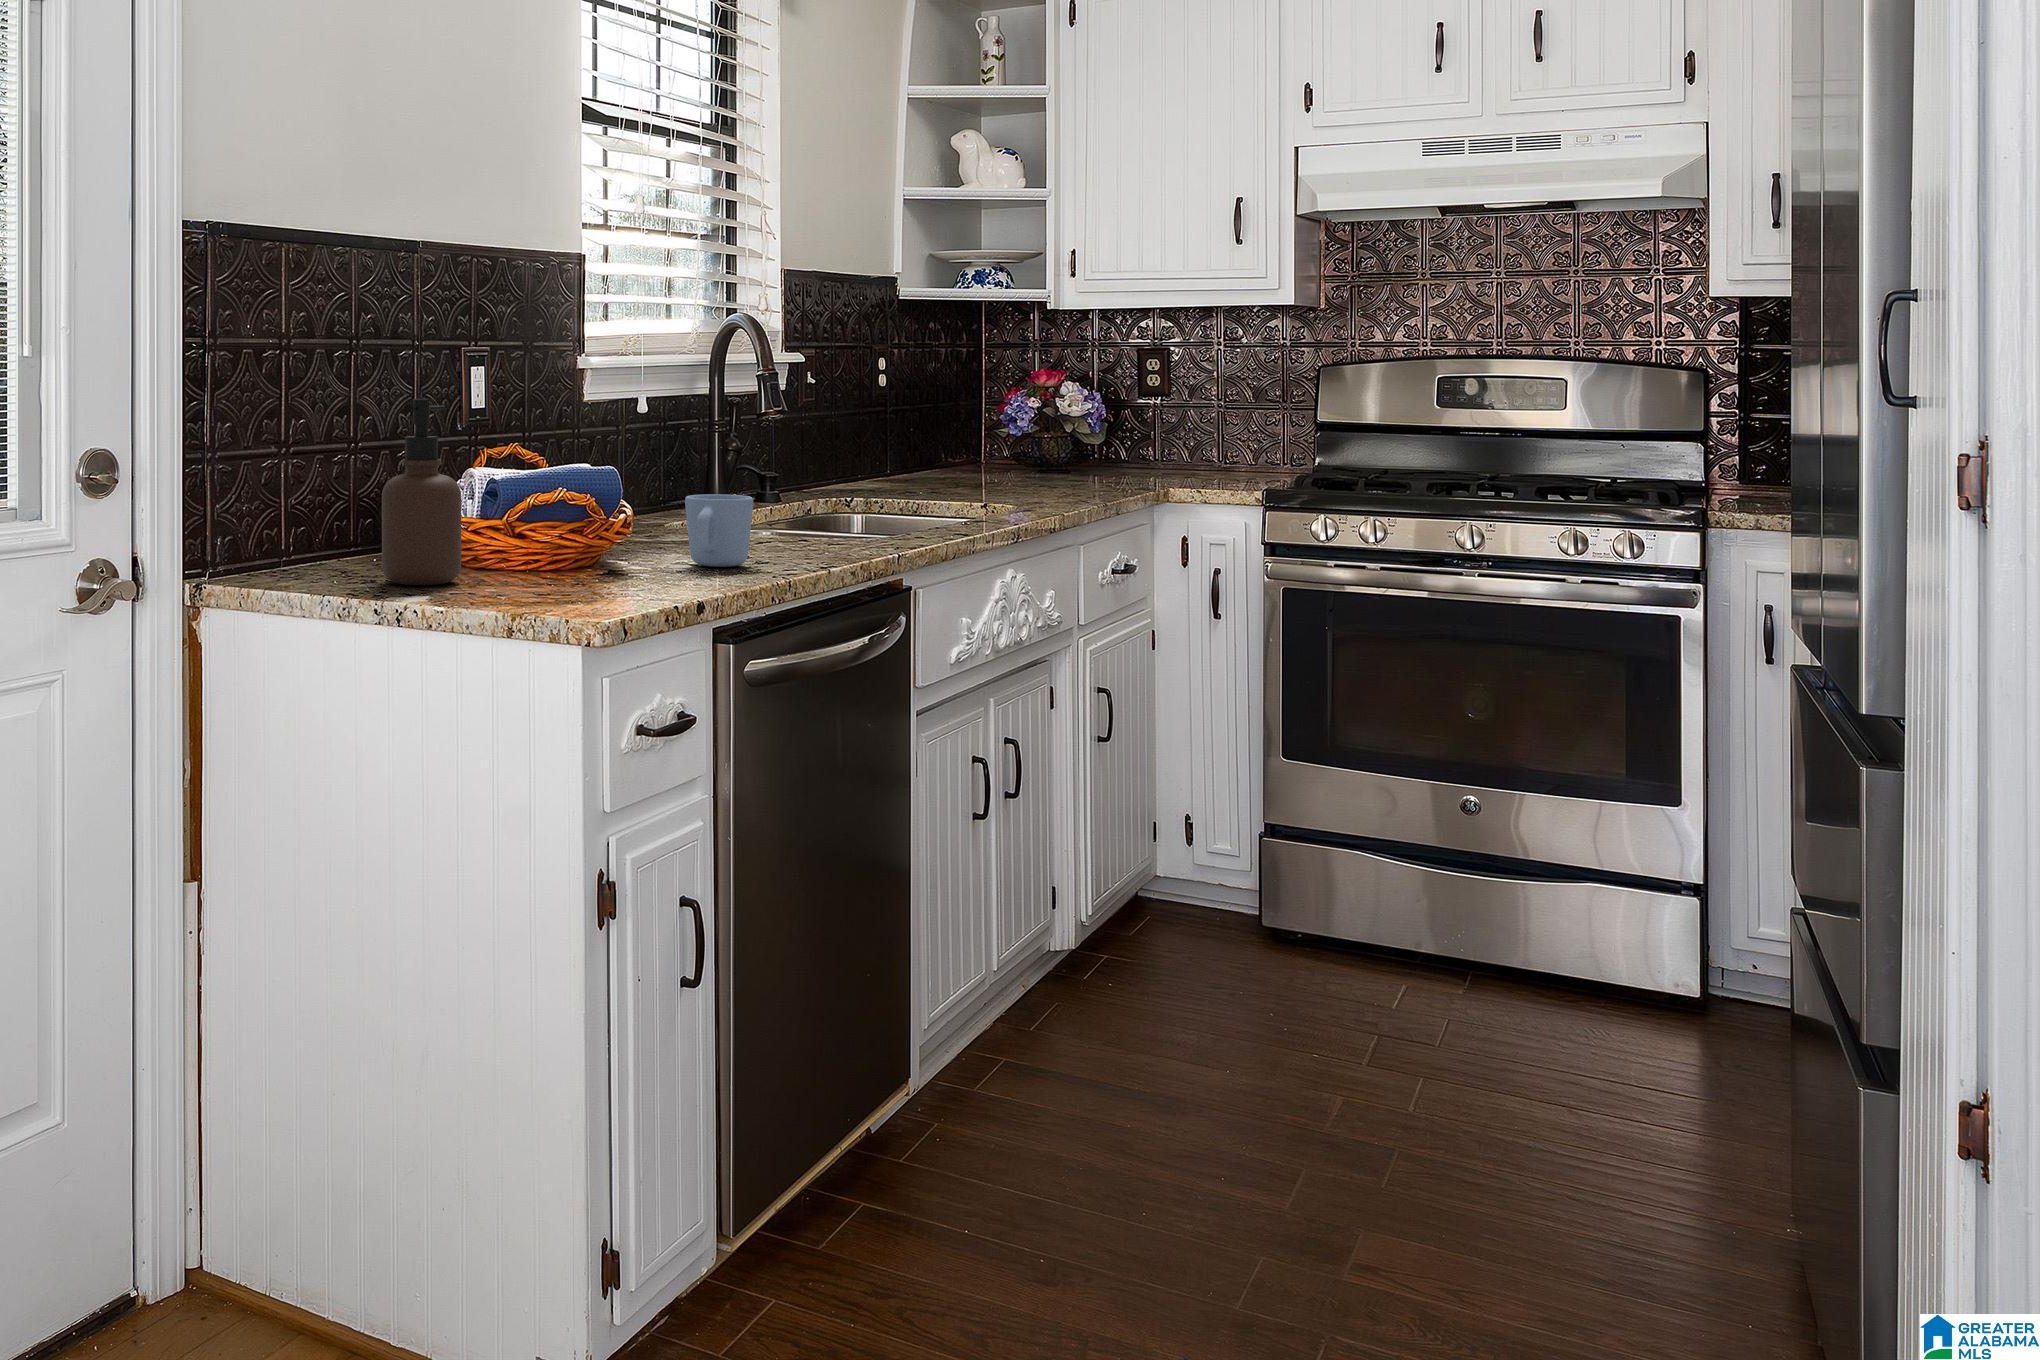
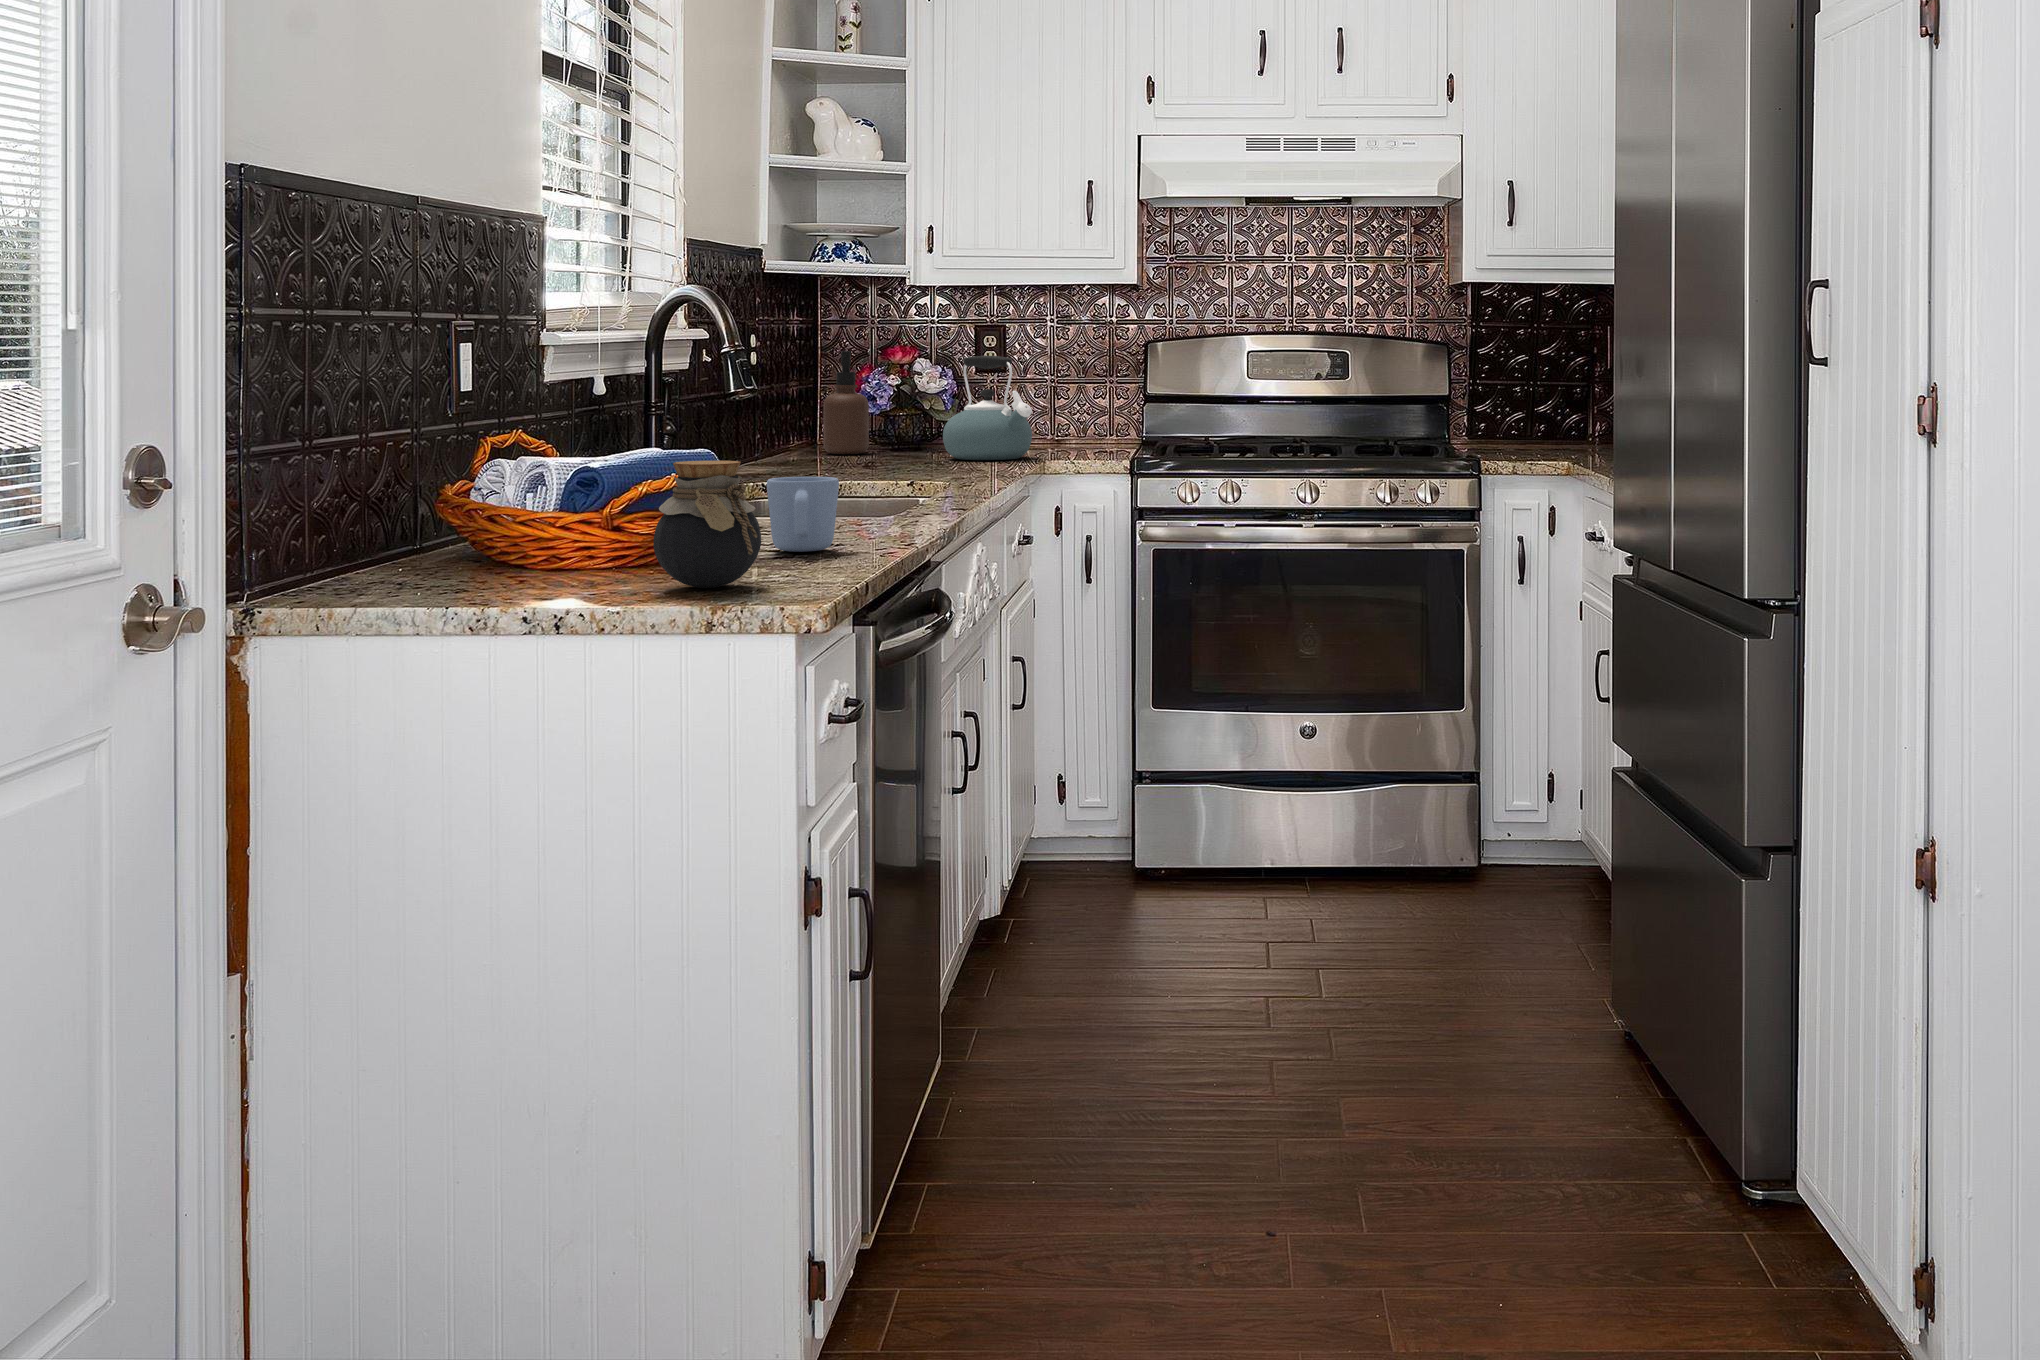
kettle: none [1060,379,1153,484] -> present [943,356,1032,460]
soap dispenser: present [382,399,461,585] -> present [823,351,869,454]
jar: none [509,477,606,596] -> present [653,461,761,588]

